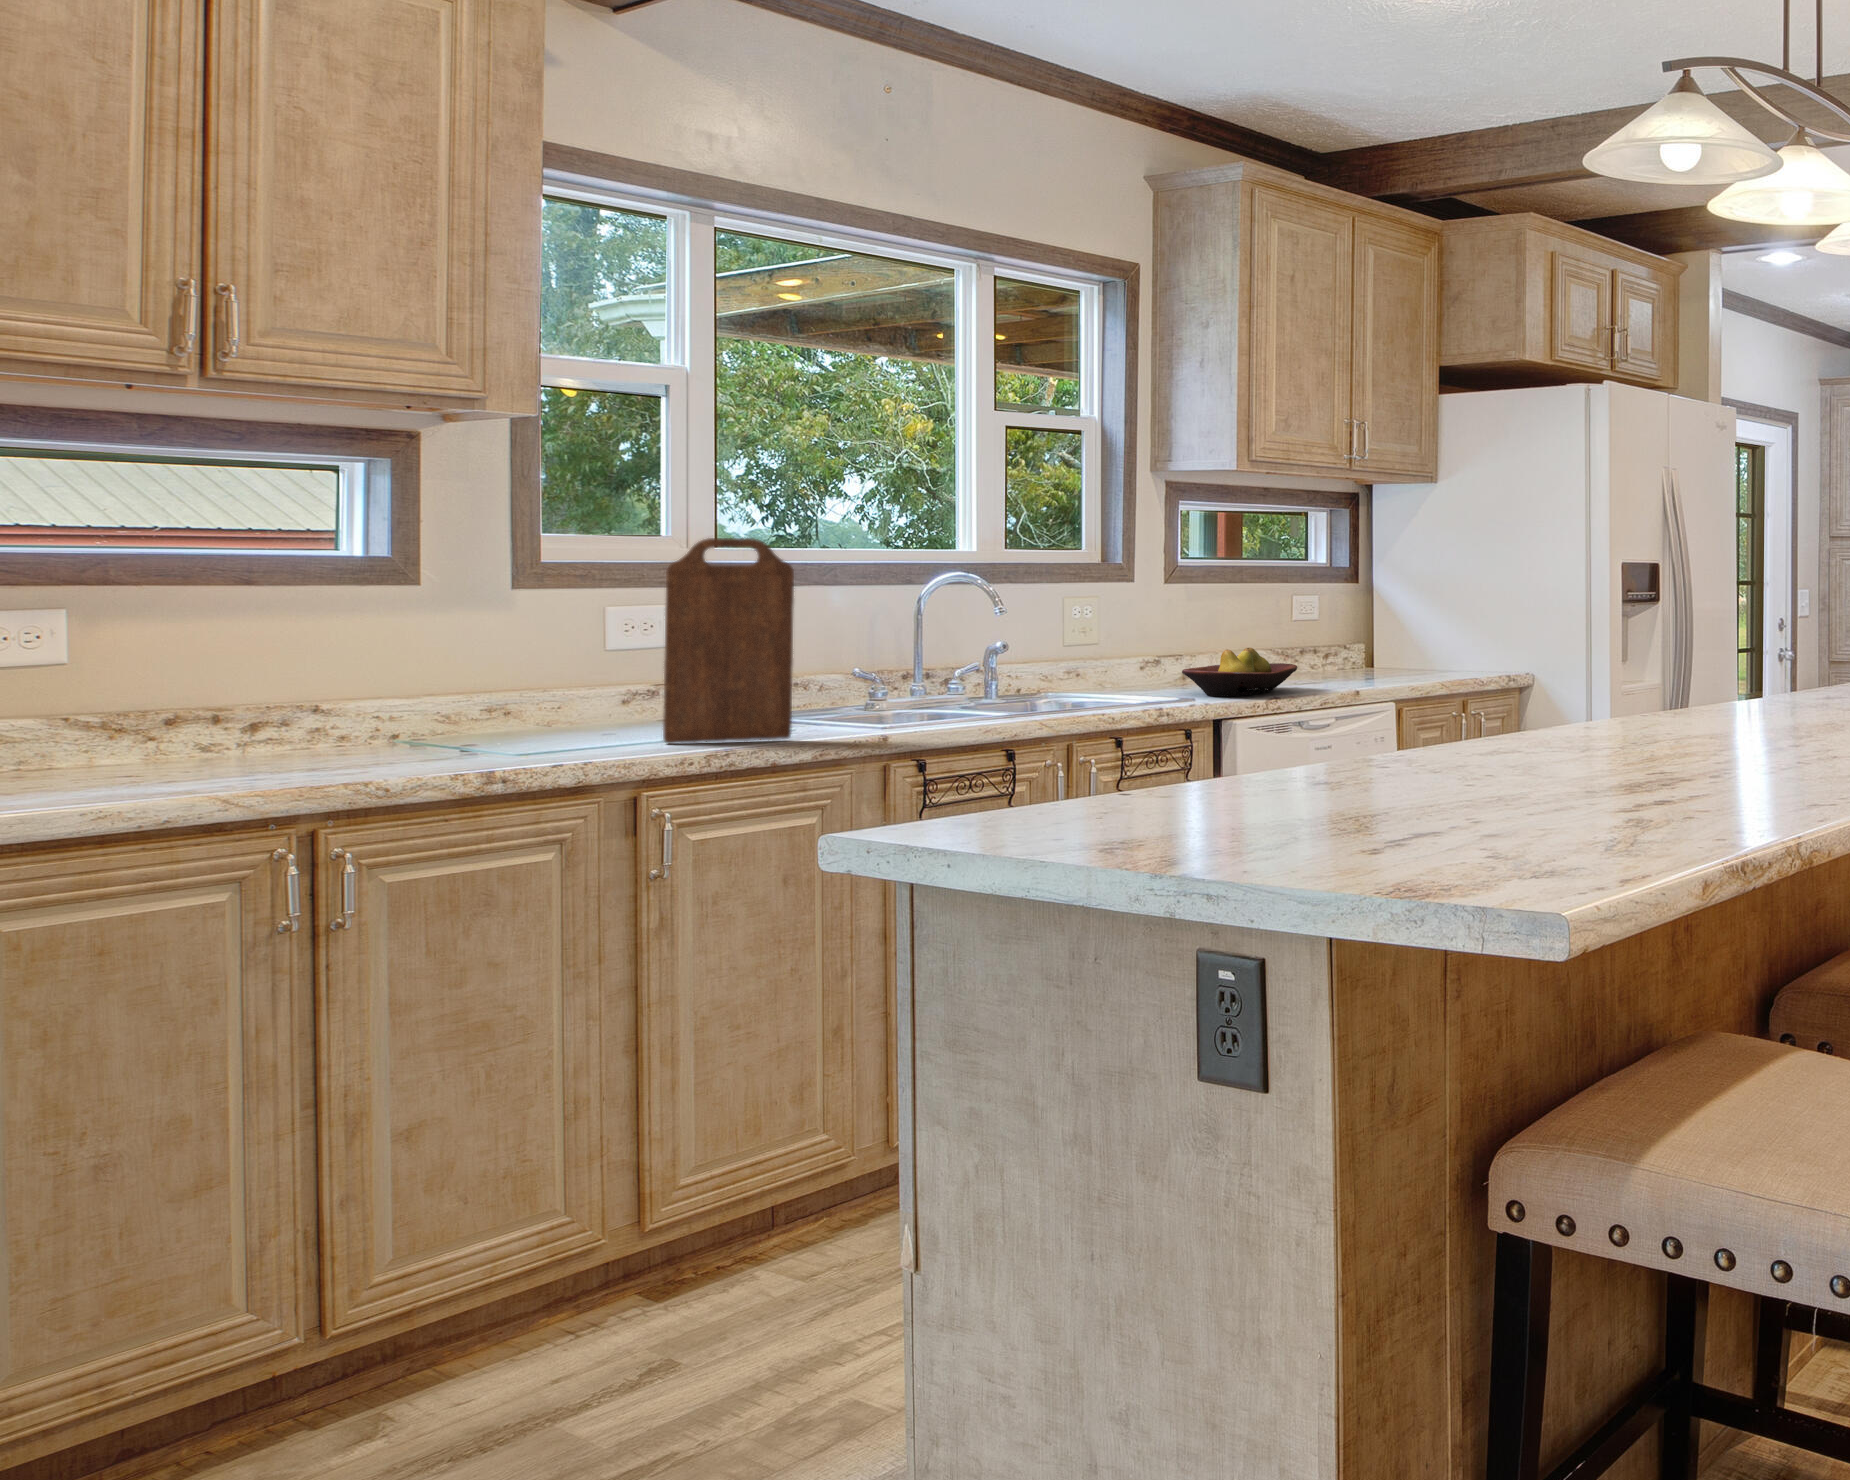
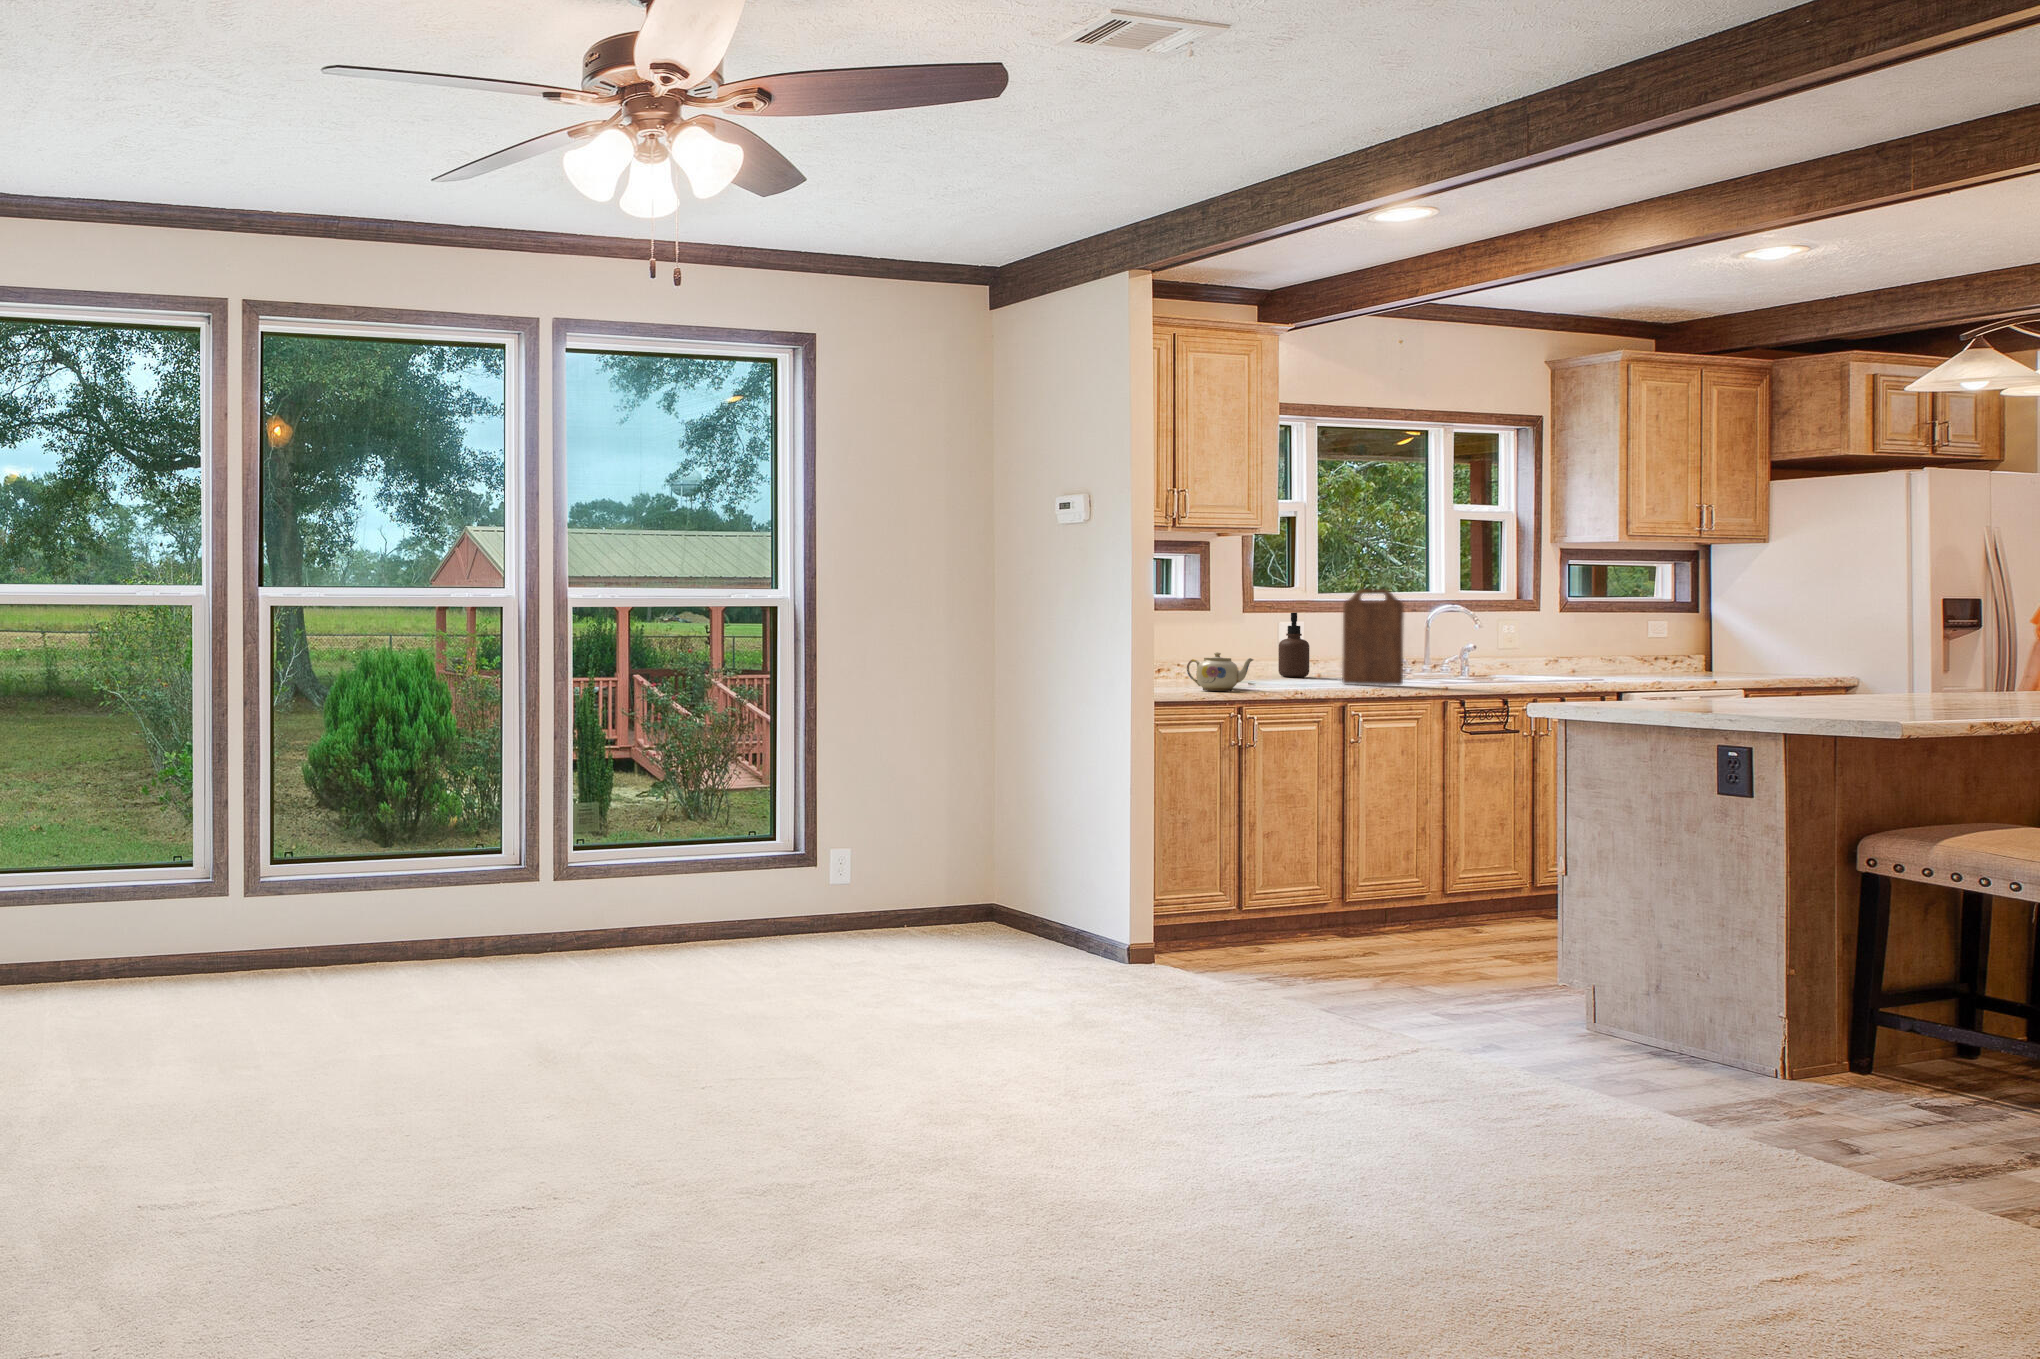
soap dispenser: none [579,589,644,726] -> present [1278,613,1309,677]
fruit bowl: present [1182,648,1298,696] -> none [1589,652,1669,680]
teapot: none [182,693,350,793] -> present [1187,652,1254,691]

